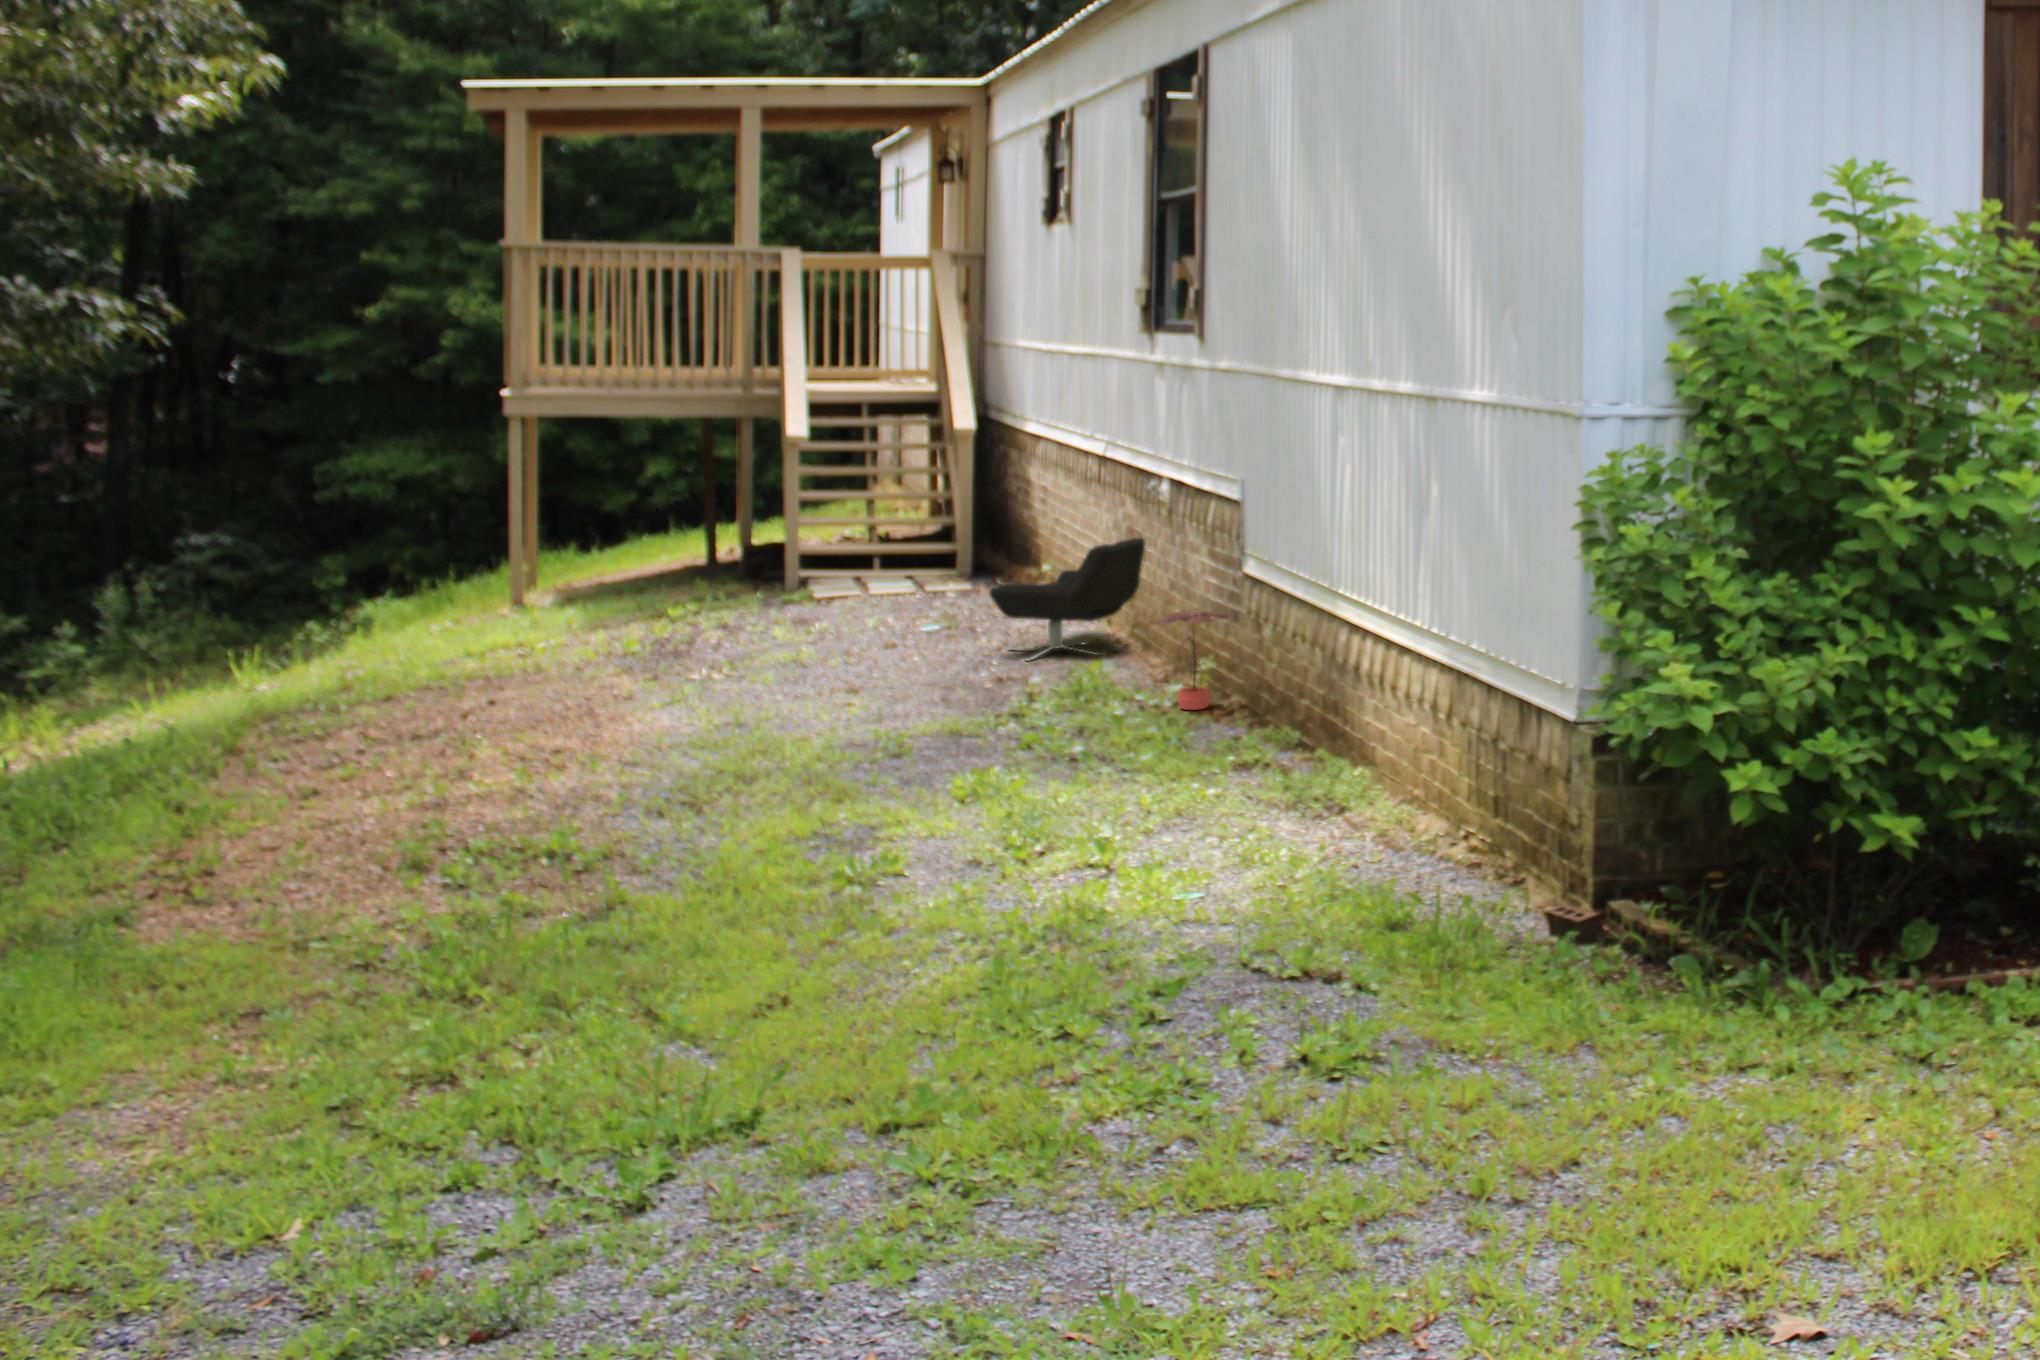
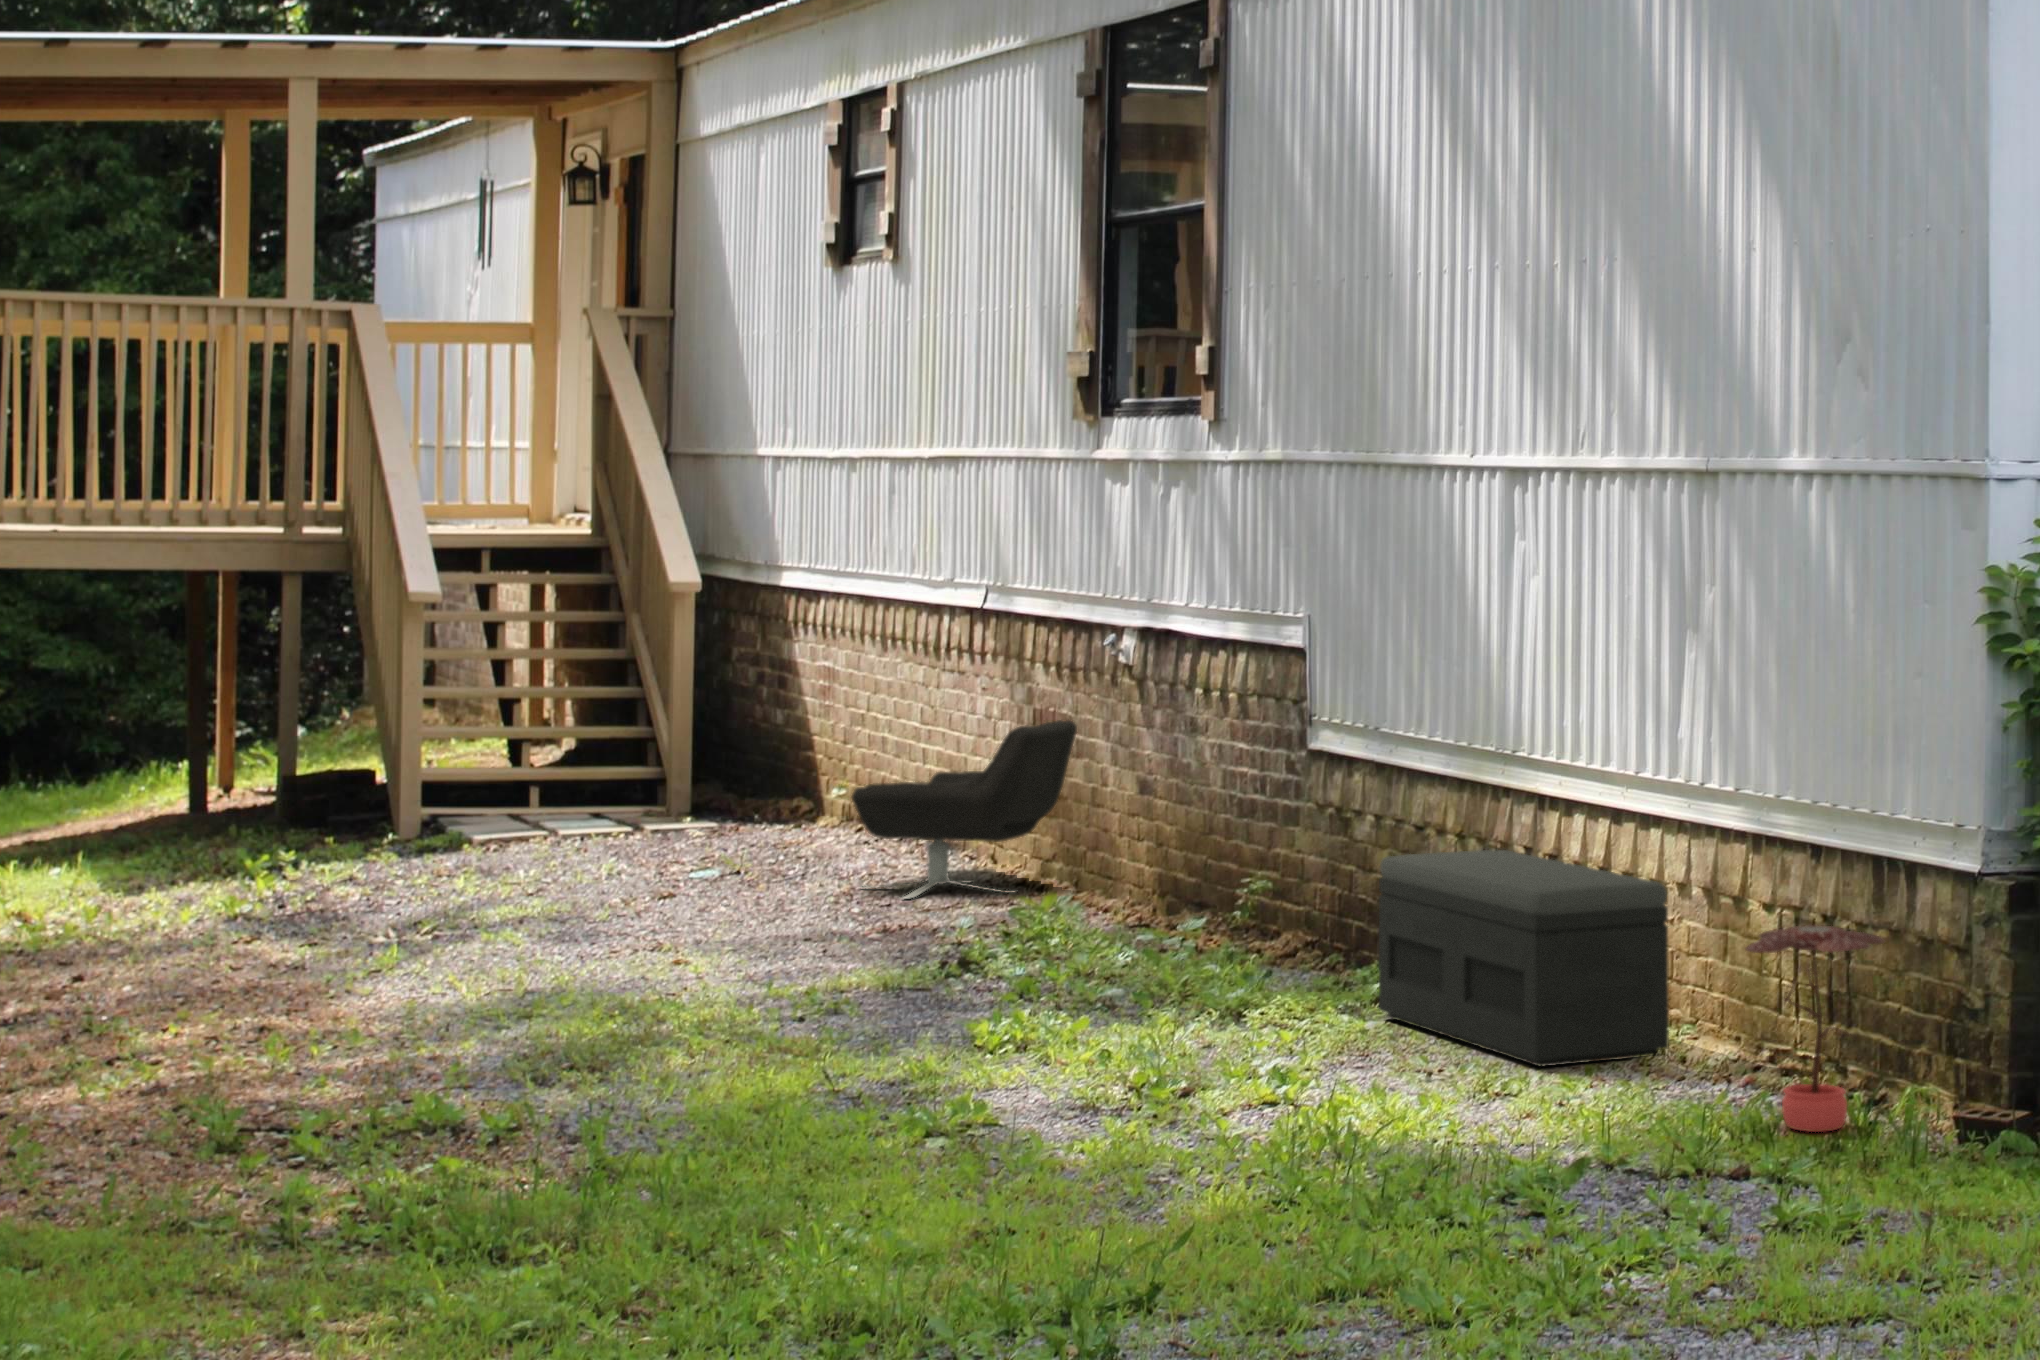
potted plant: present [1157,610,1229,710] -> present [1746,925,1885,1132]
storage bench: none [1232,665,1403,842] -> present [1379,850,1669,1067]

